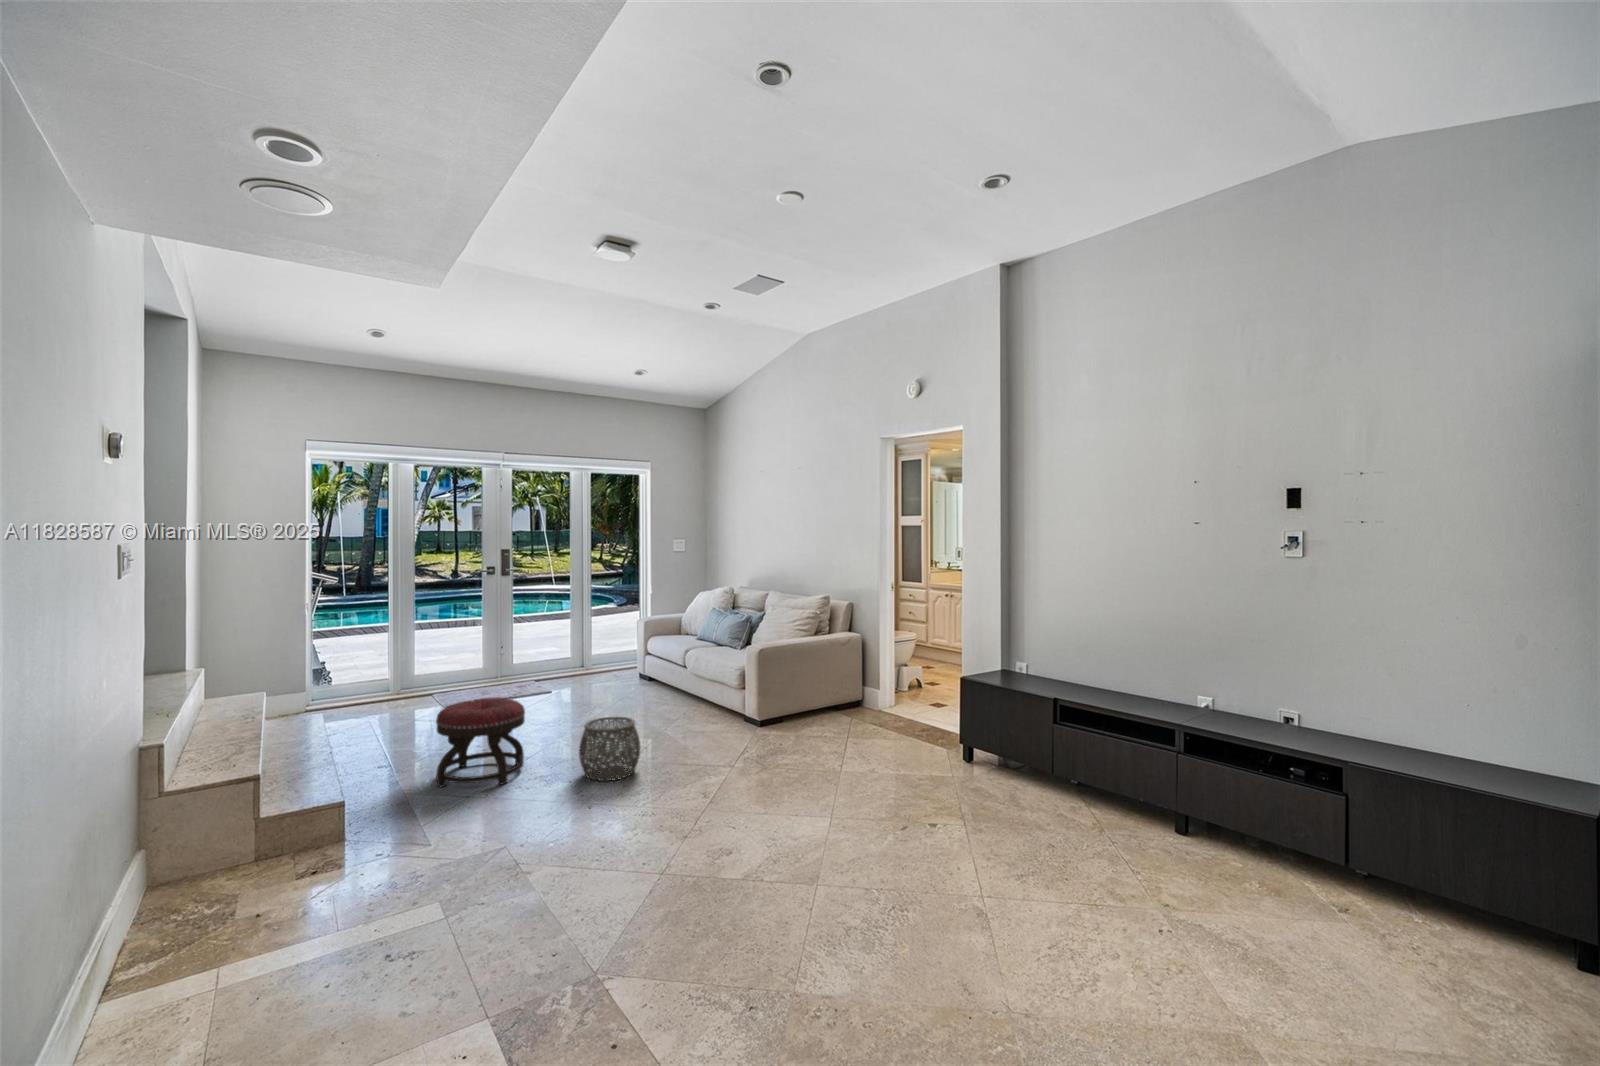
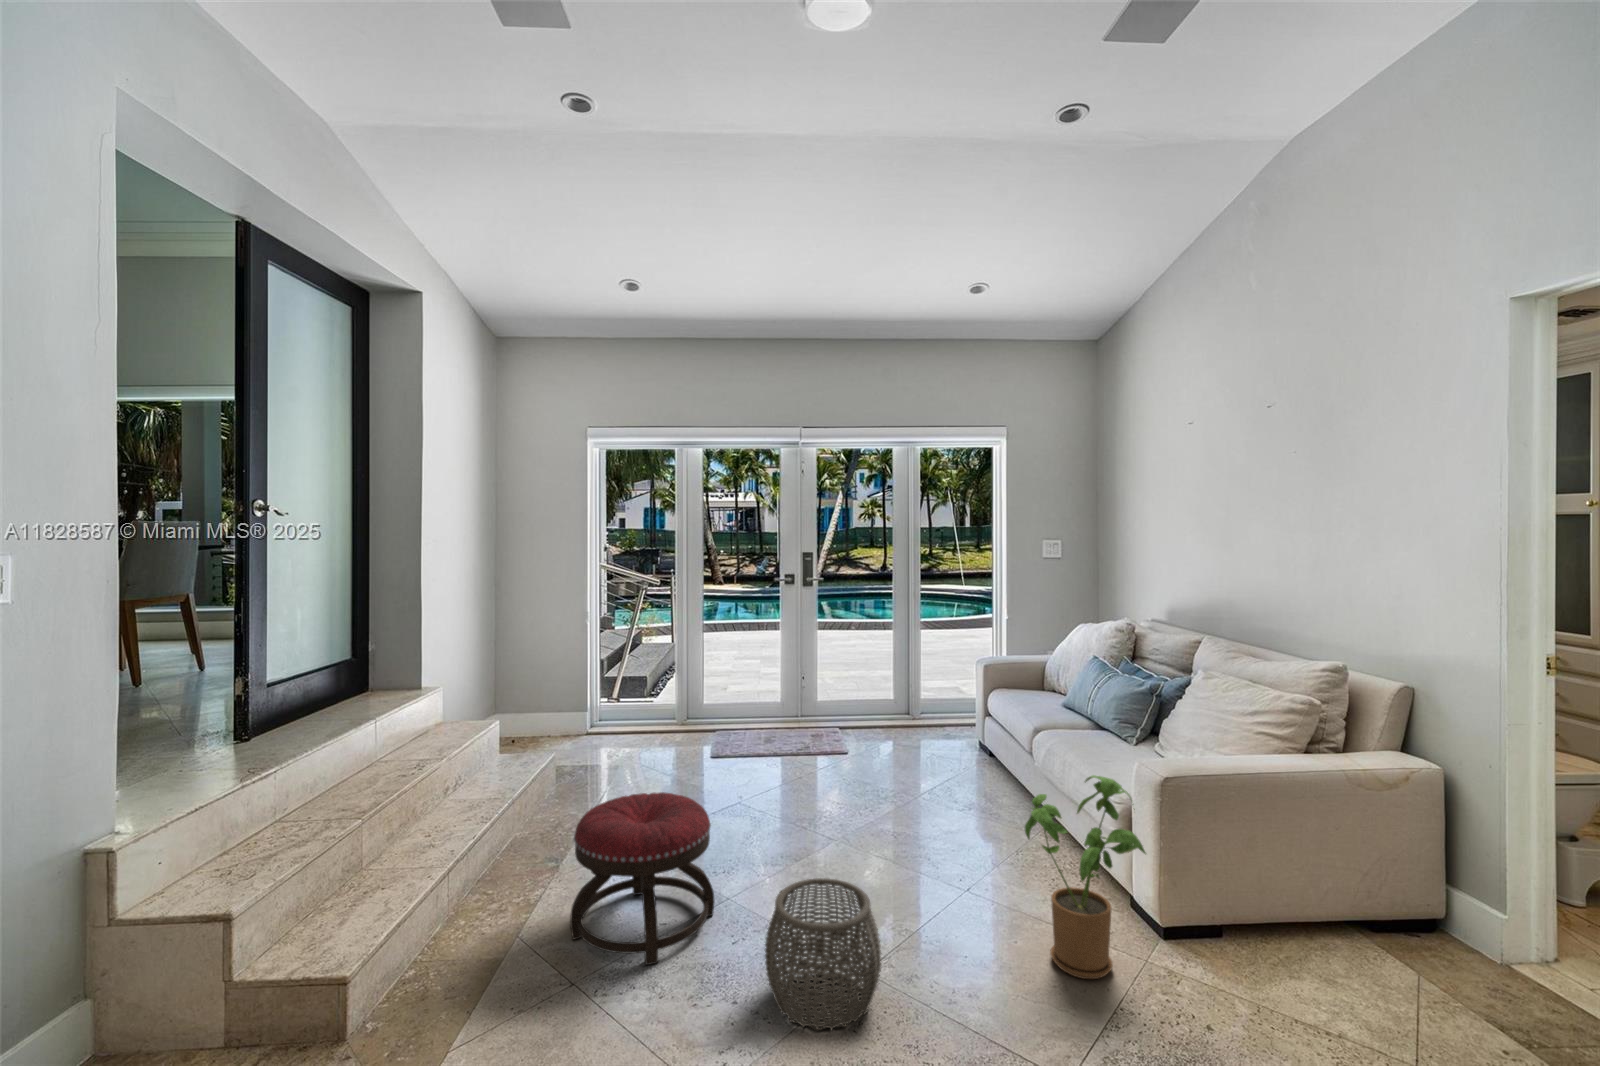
house plant: none [698,651,754,746] -> present [1025,775,1146,979]

